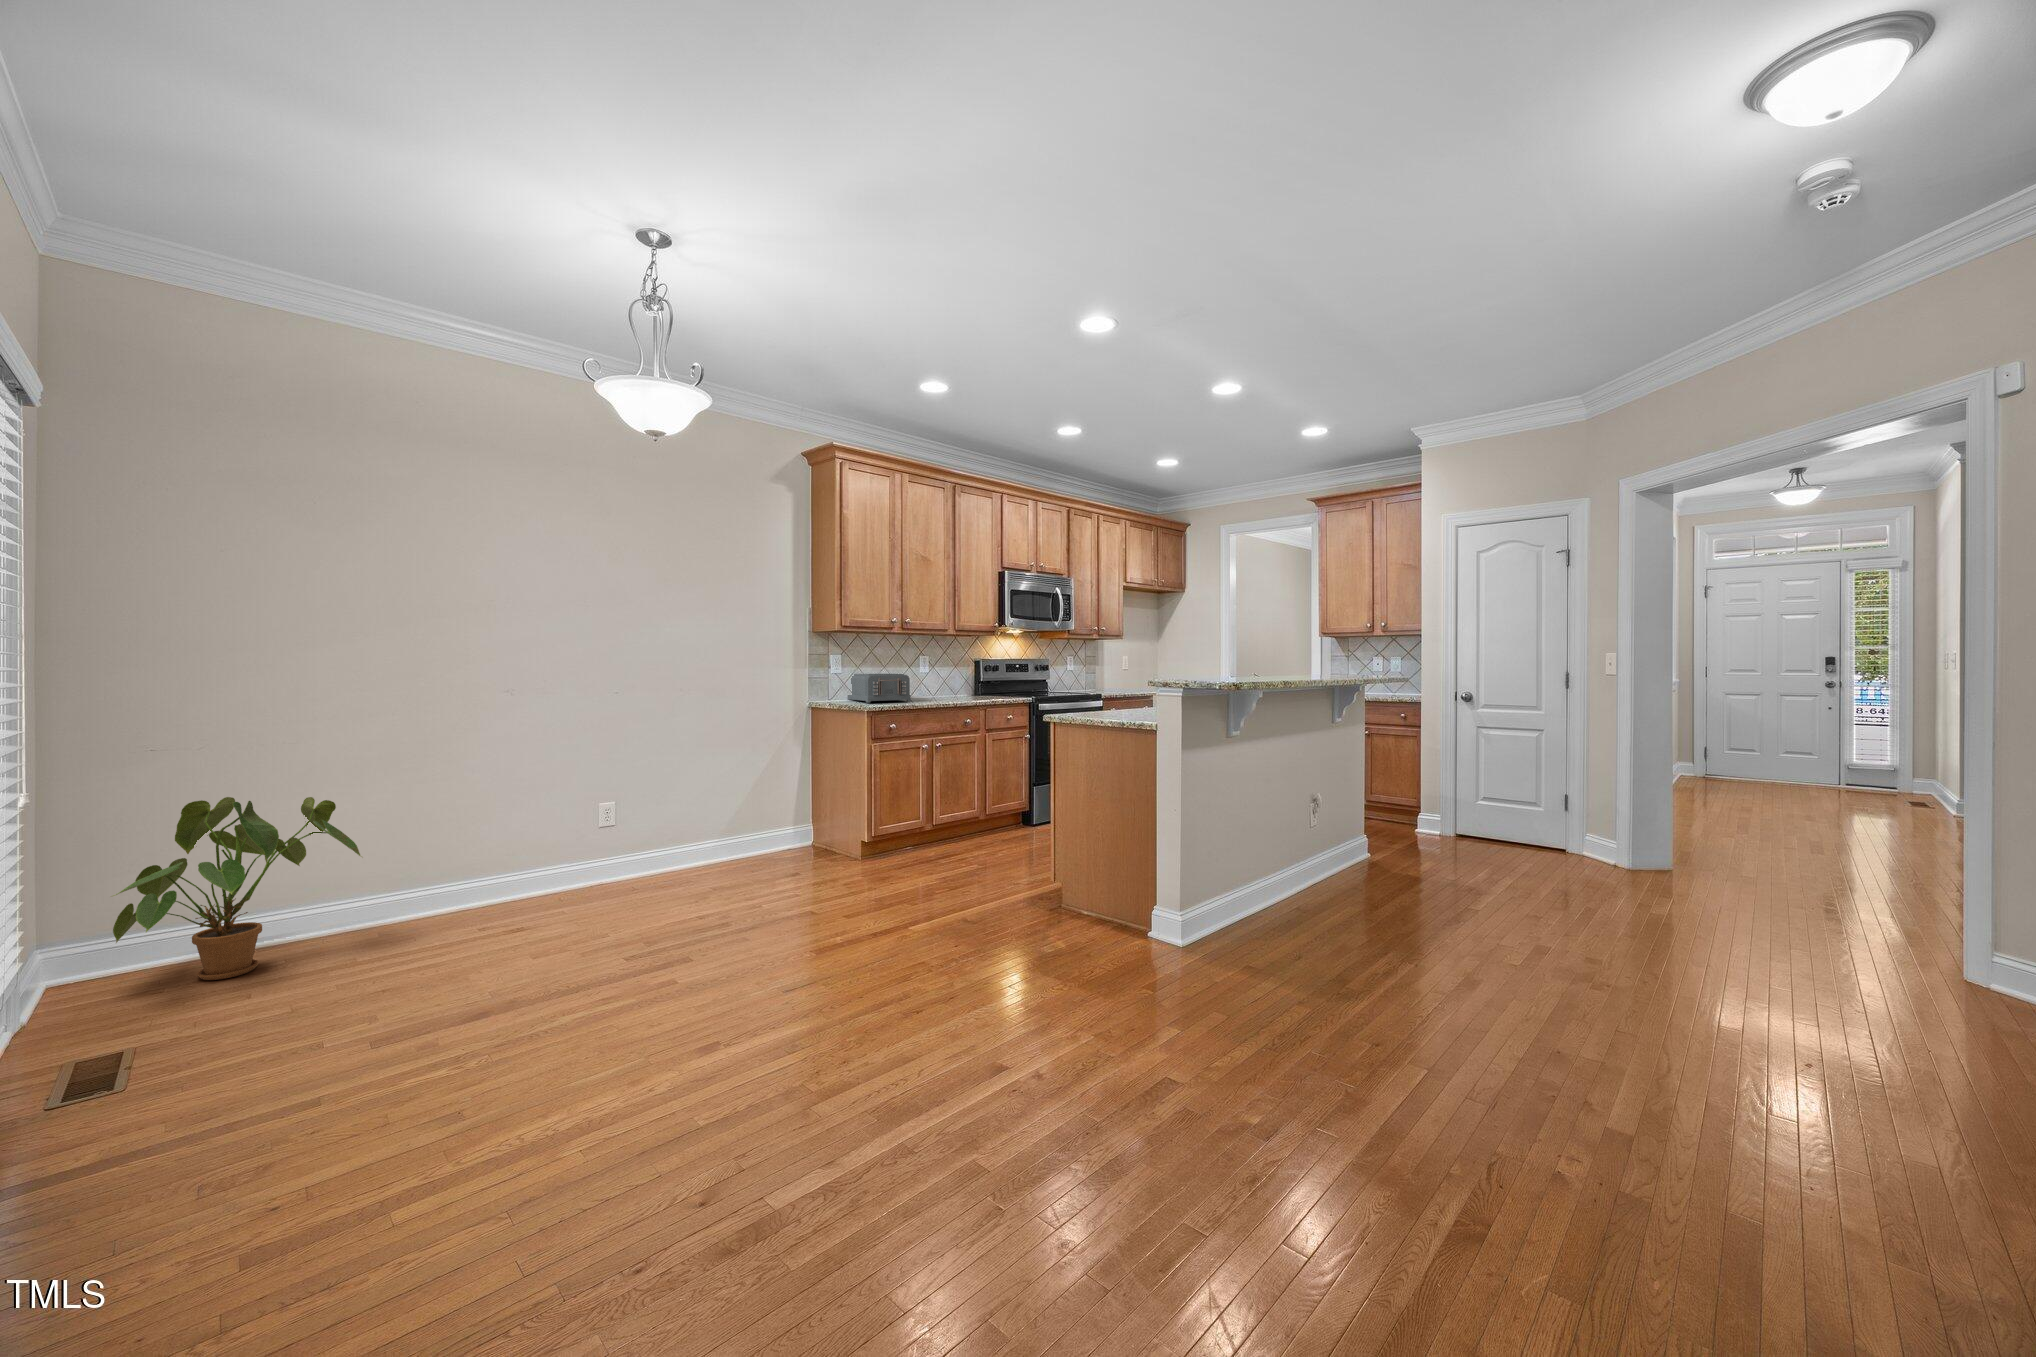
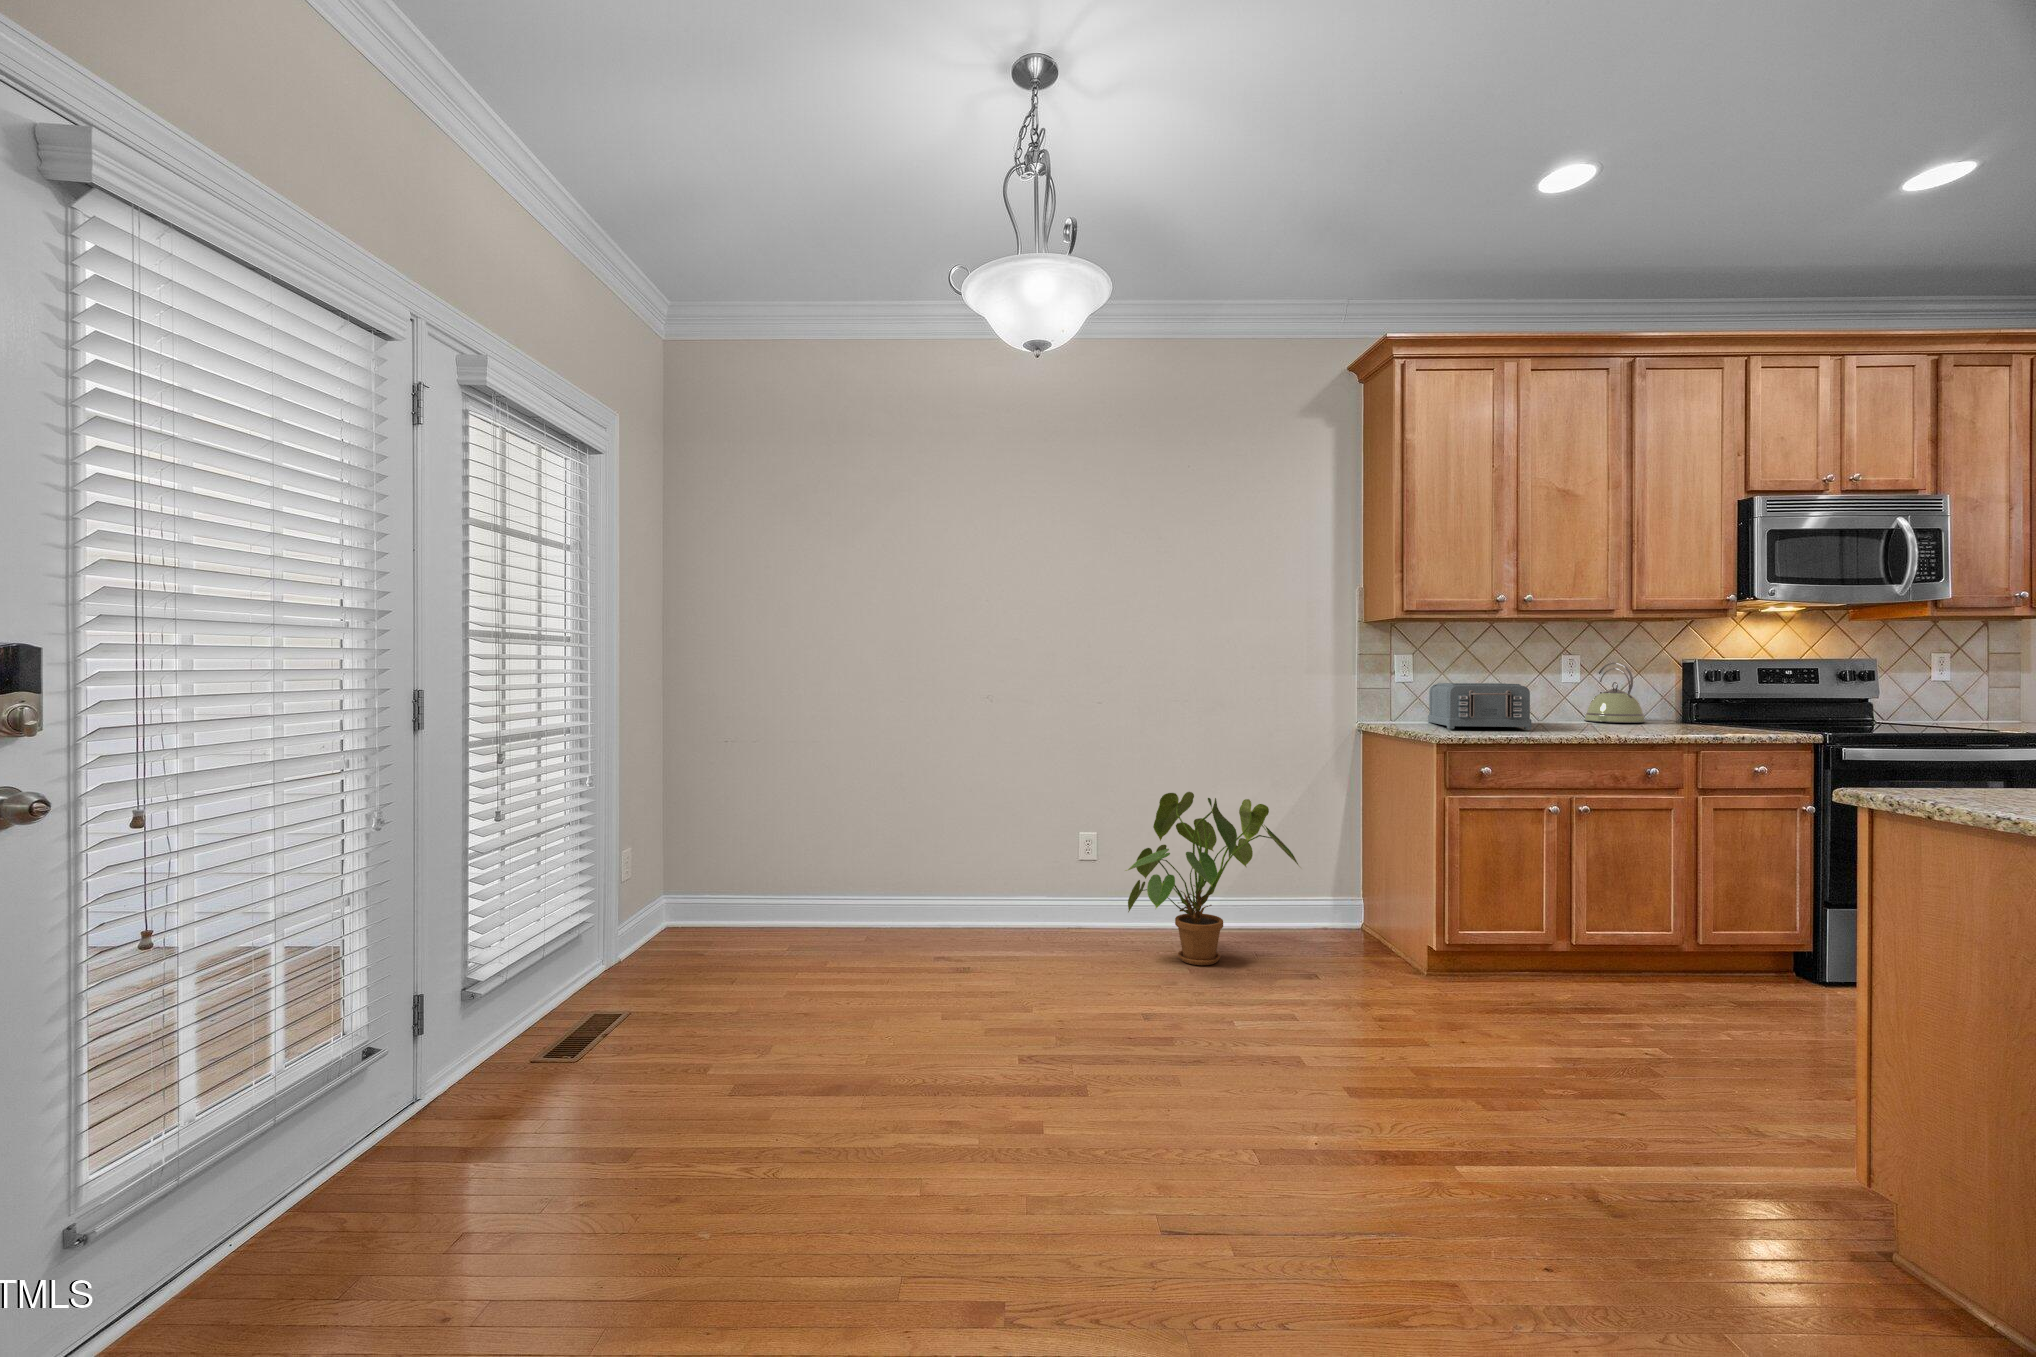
kettle: none [925,661,957,695] -> present [1584,663,1646,723]
house plant: present [113,797,362,980] -> present [1125,792,1299,965]

